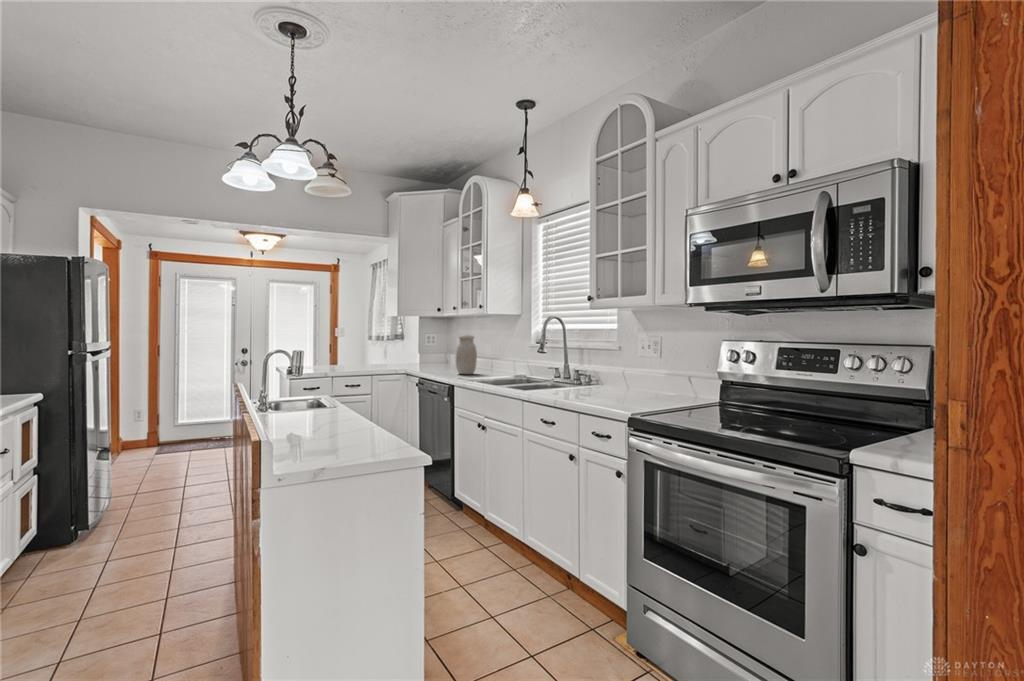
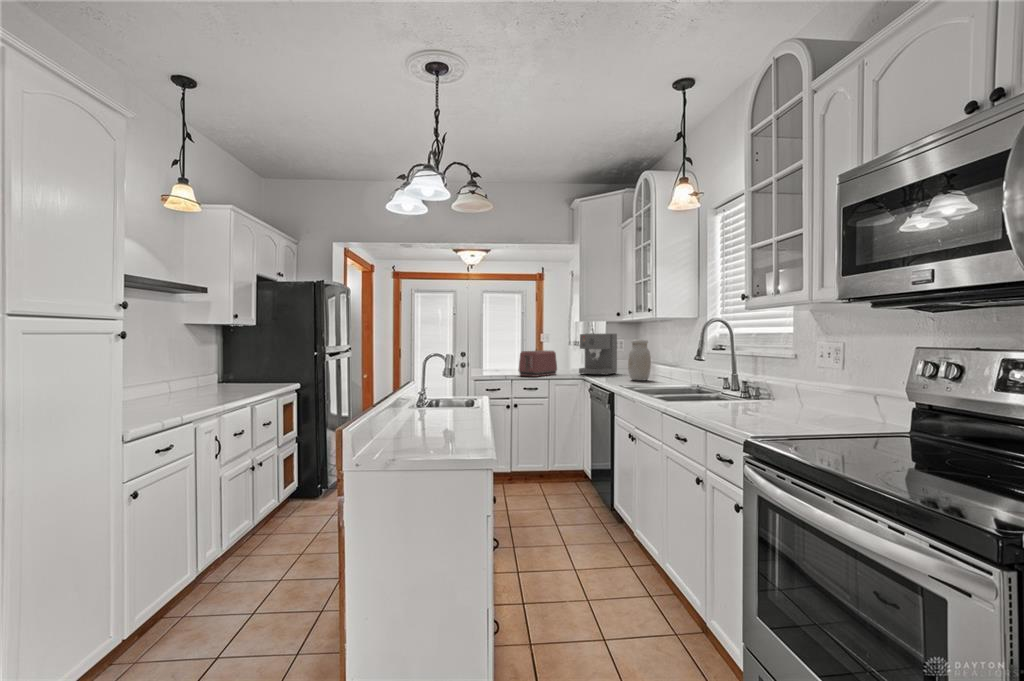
coffee maker: none [400,329,436,370] -> present [579,334,617,375]
toaster: none [336,346,377,374] -> present [518,350,557,377]

